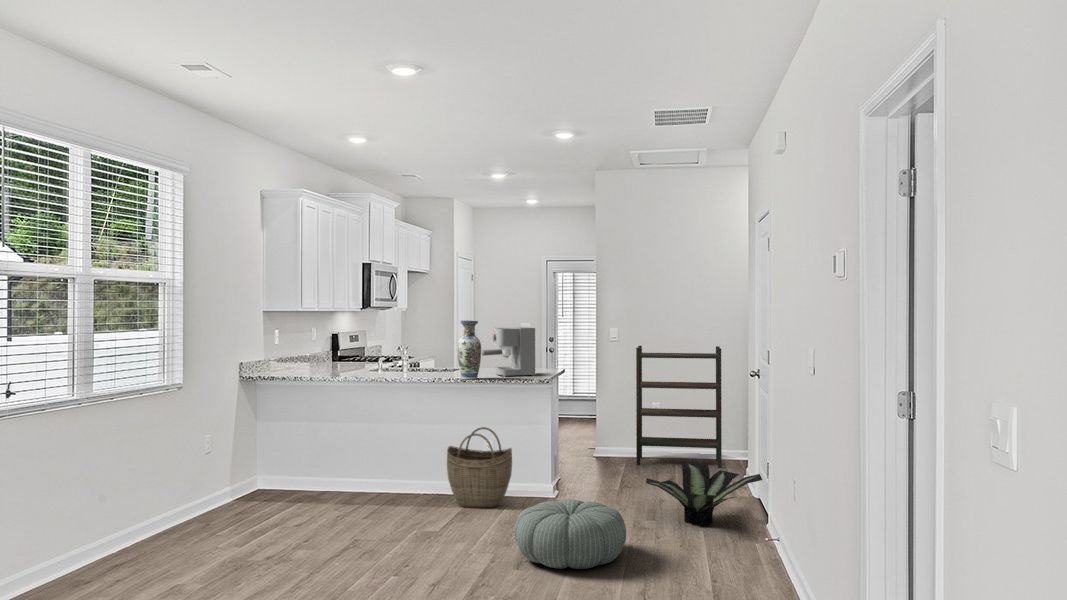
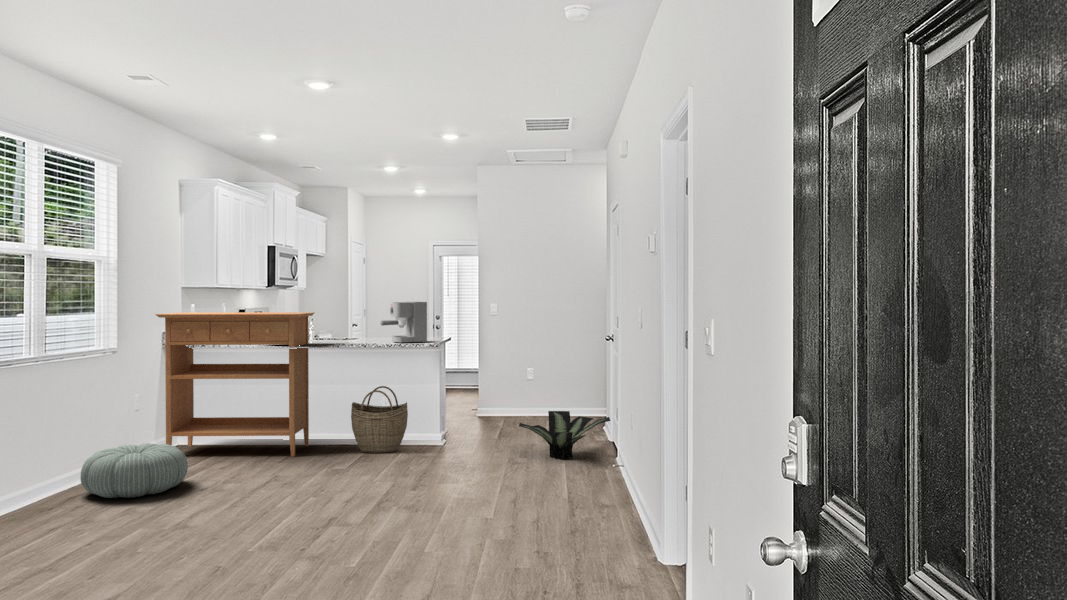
vase: present [458,320,481,379] -> none [360,295,381,345]
console table: none [230,340,407,510] -> present [155,312,314,457]
bookshelf: present [636,346,722,468] -> none [512,320,583,421]
pouf: present [515,499,626,569] -> present [81,443,188,498]

